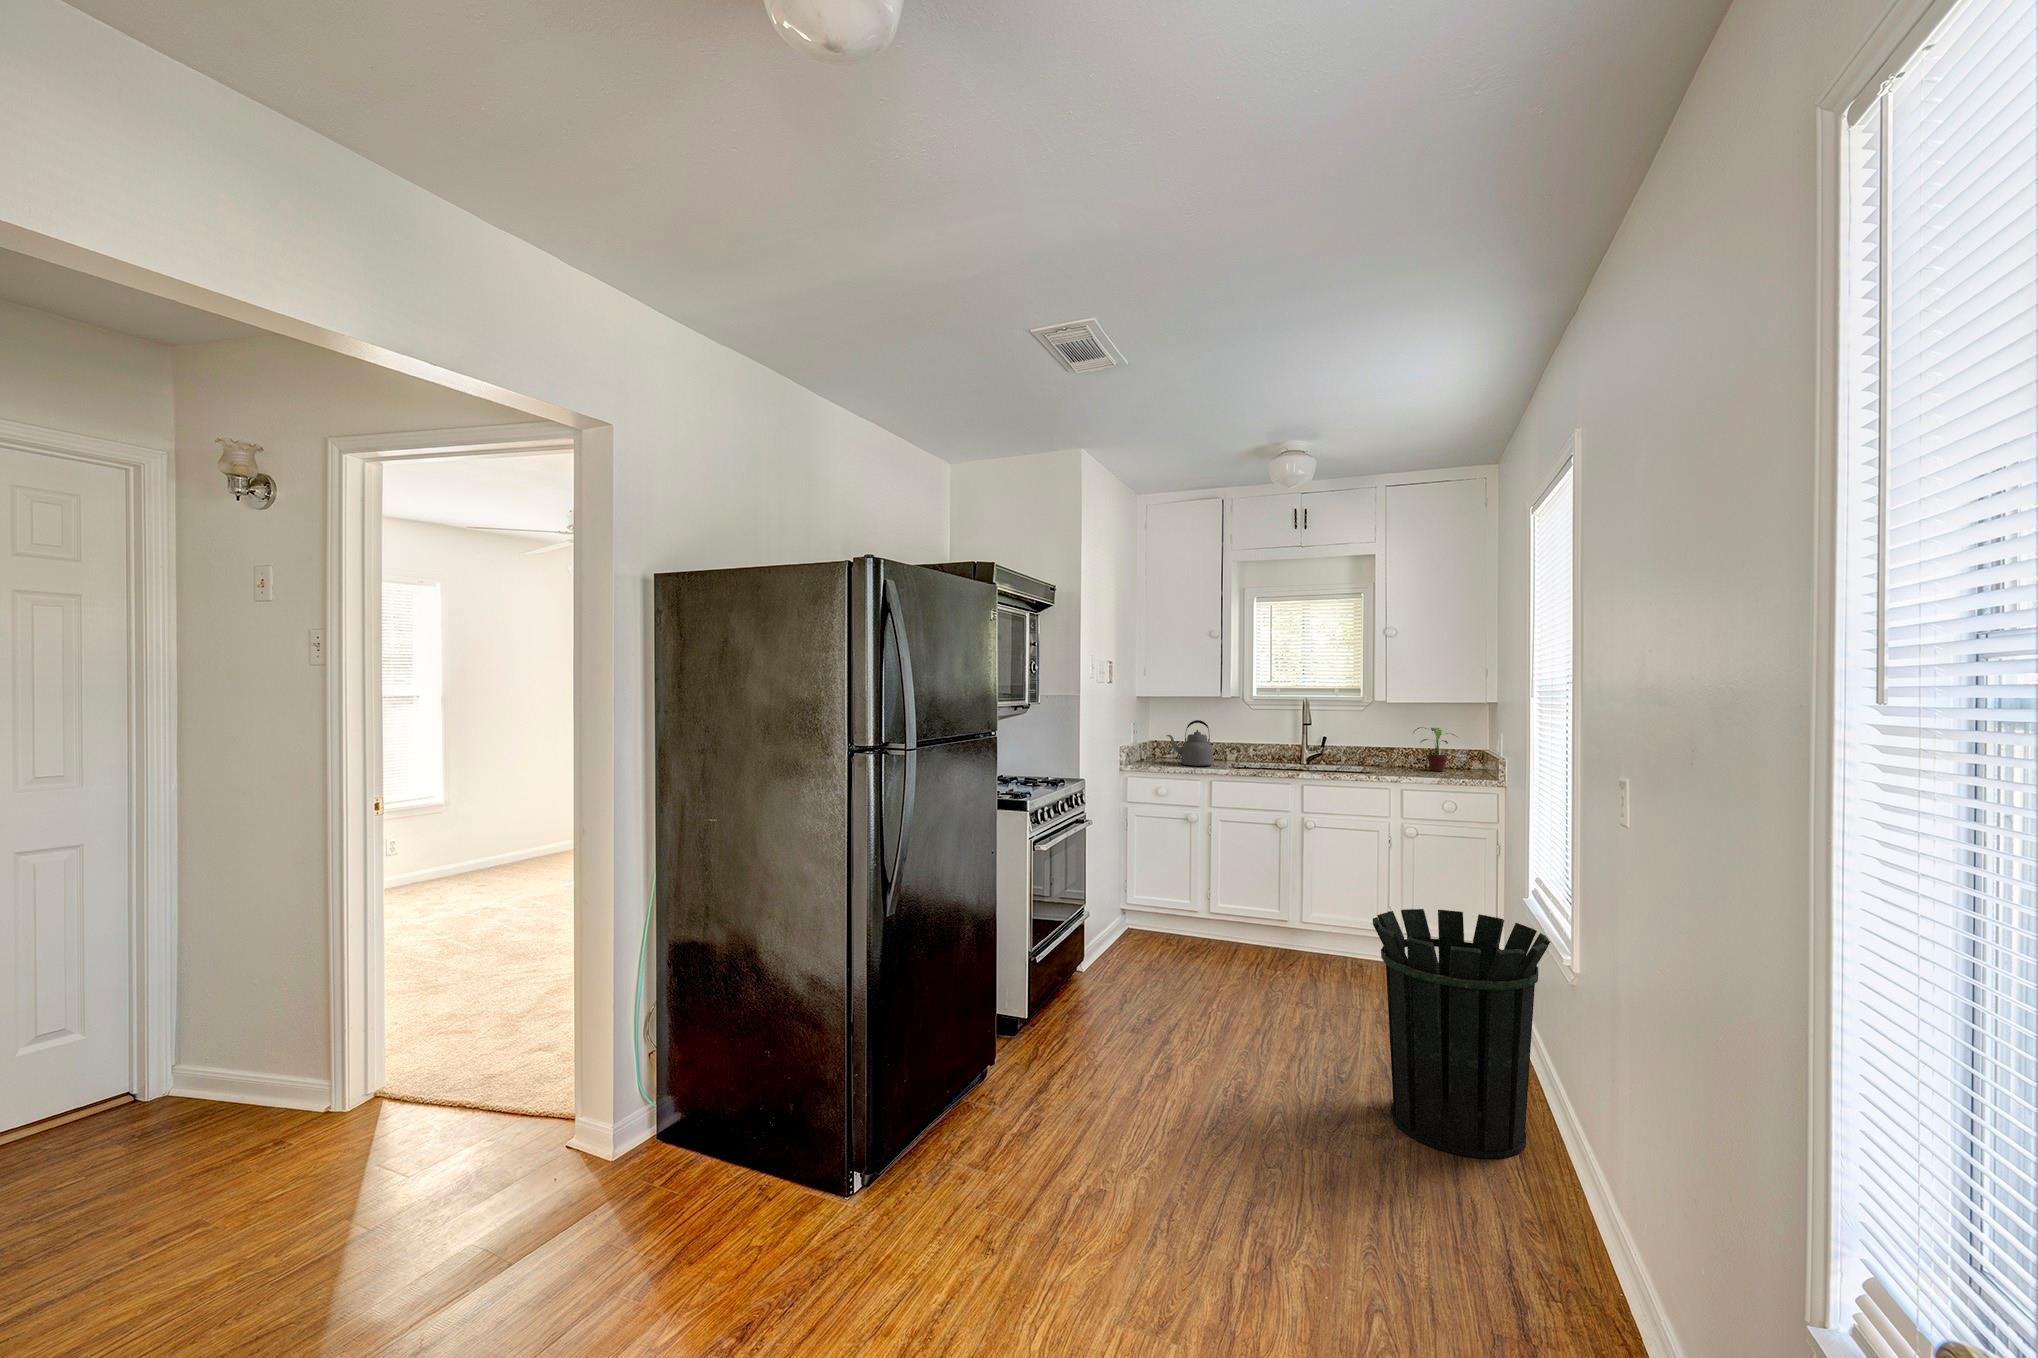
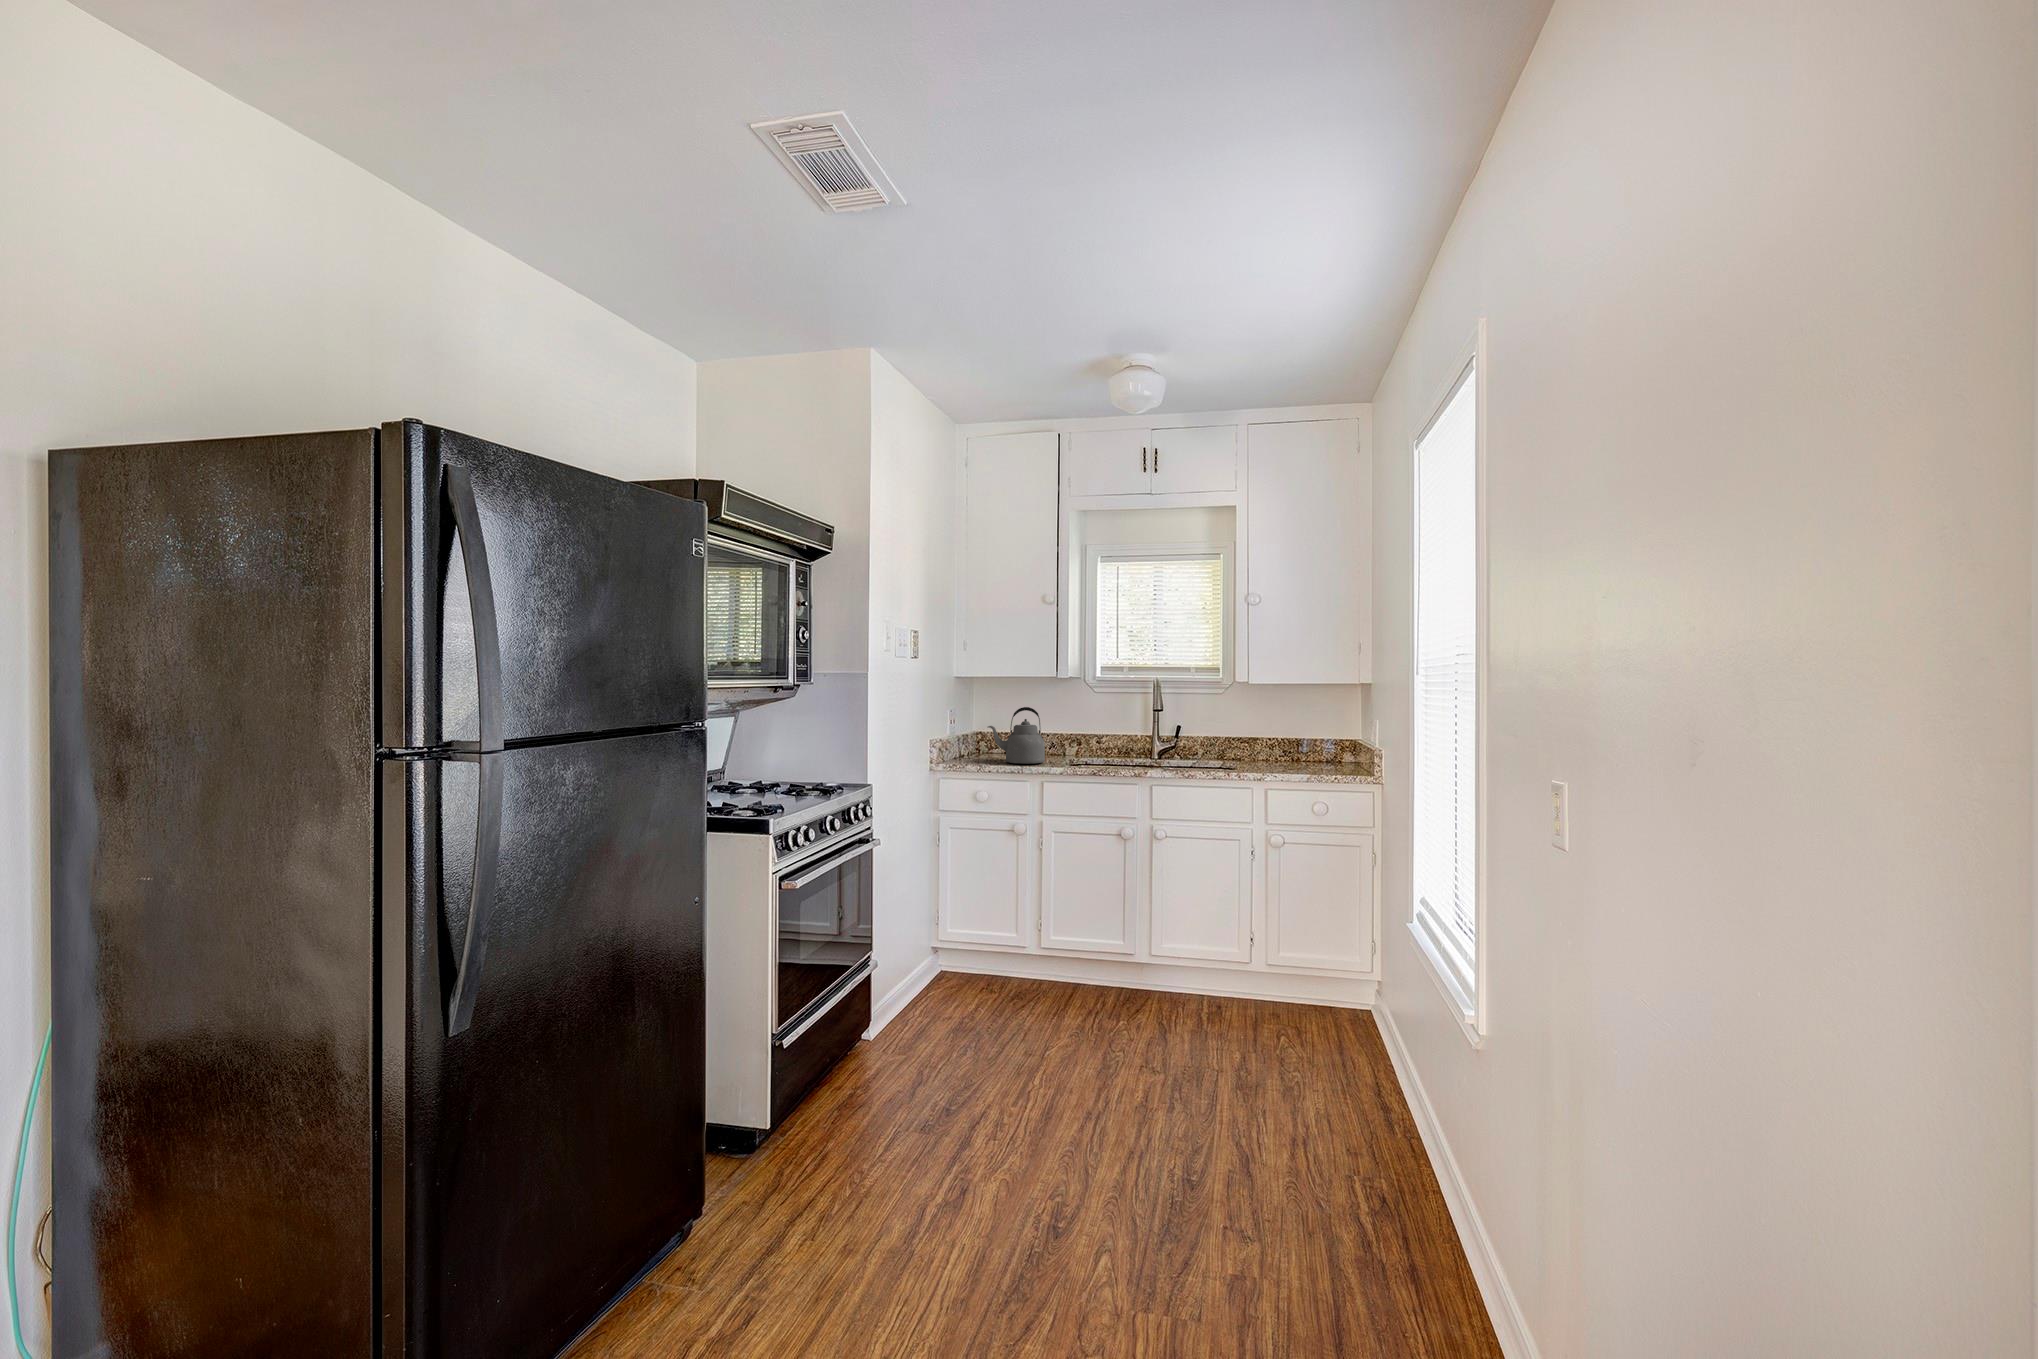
potted plant: present [1413,727,1456,771] -> none [1278,712,1331,764]
waste bin: present [1373,909,1550,1158] -> none [1226,954,1452,1302]

